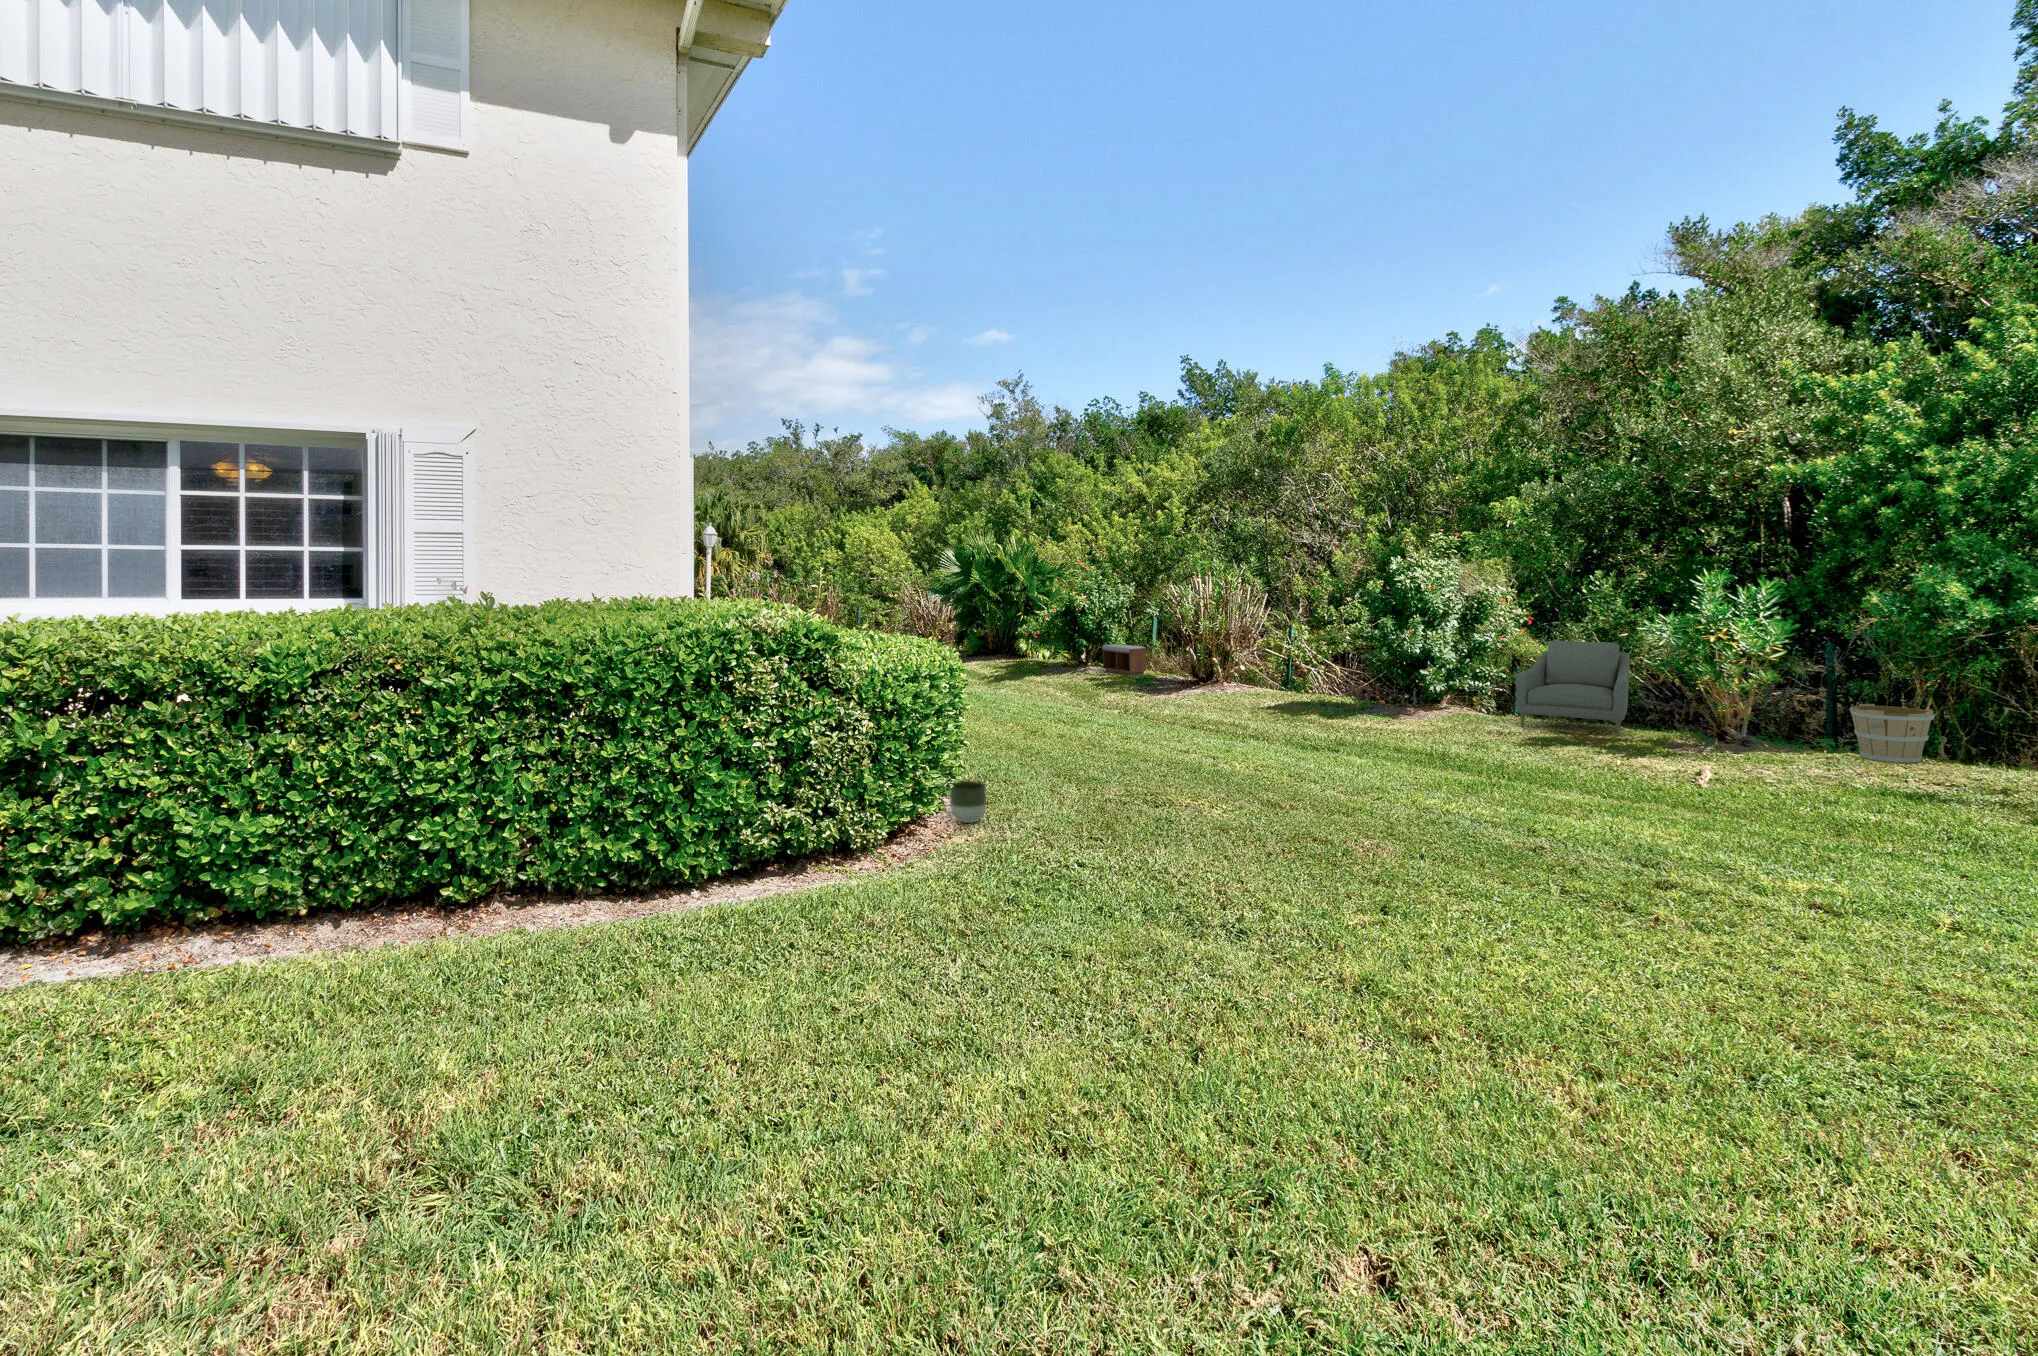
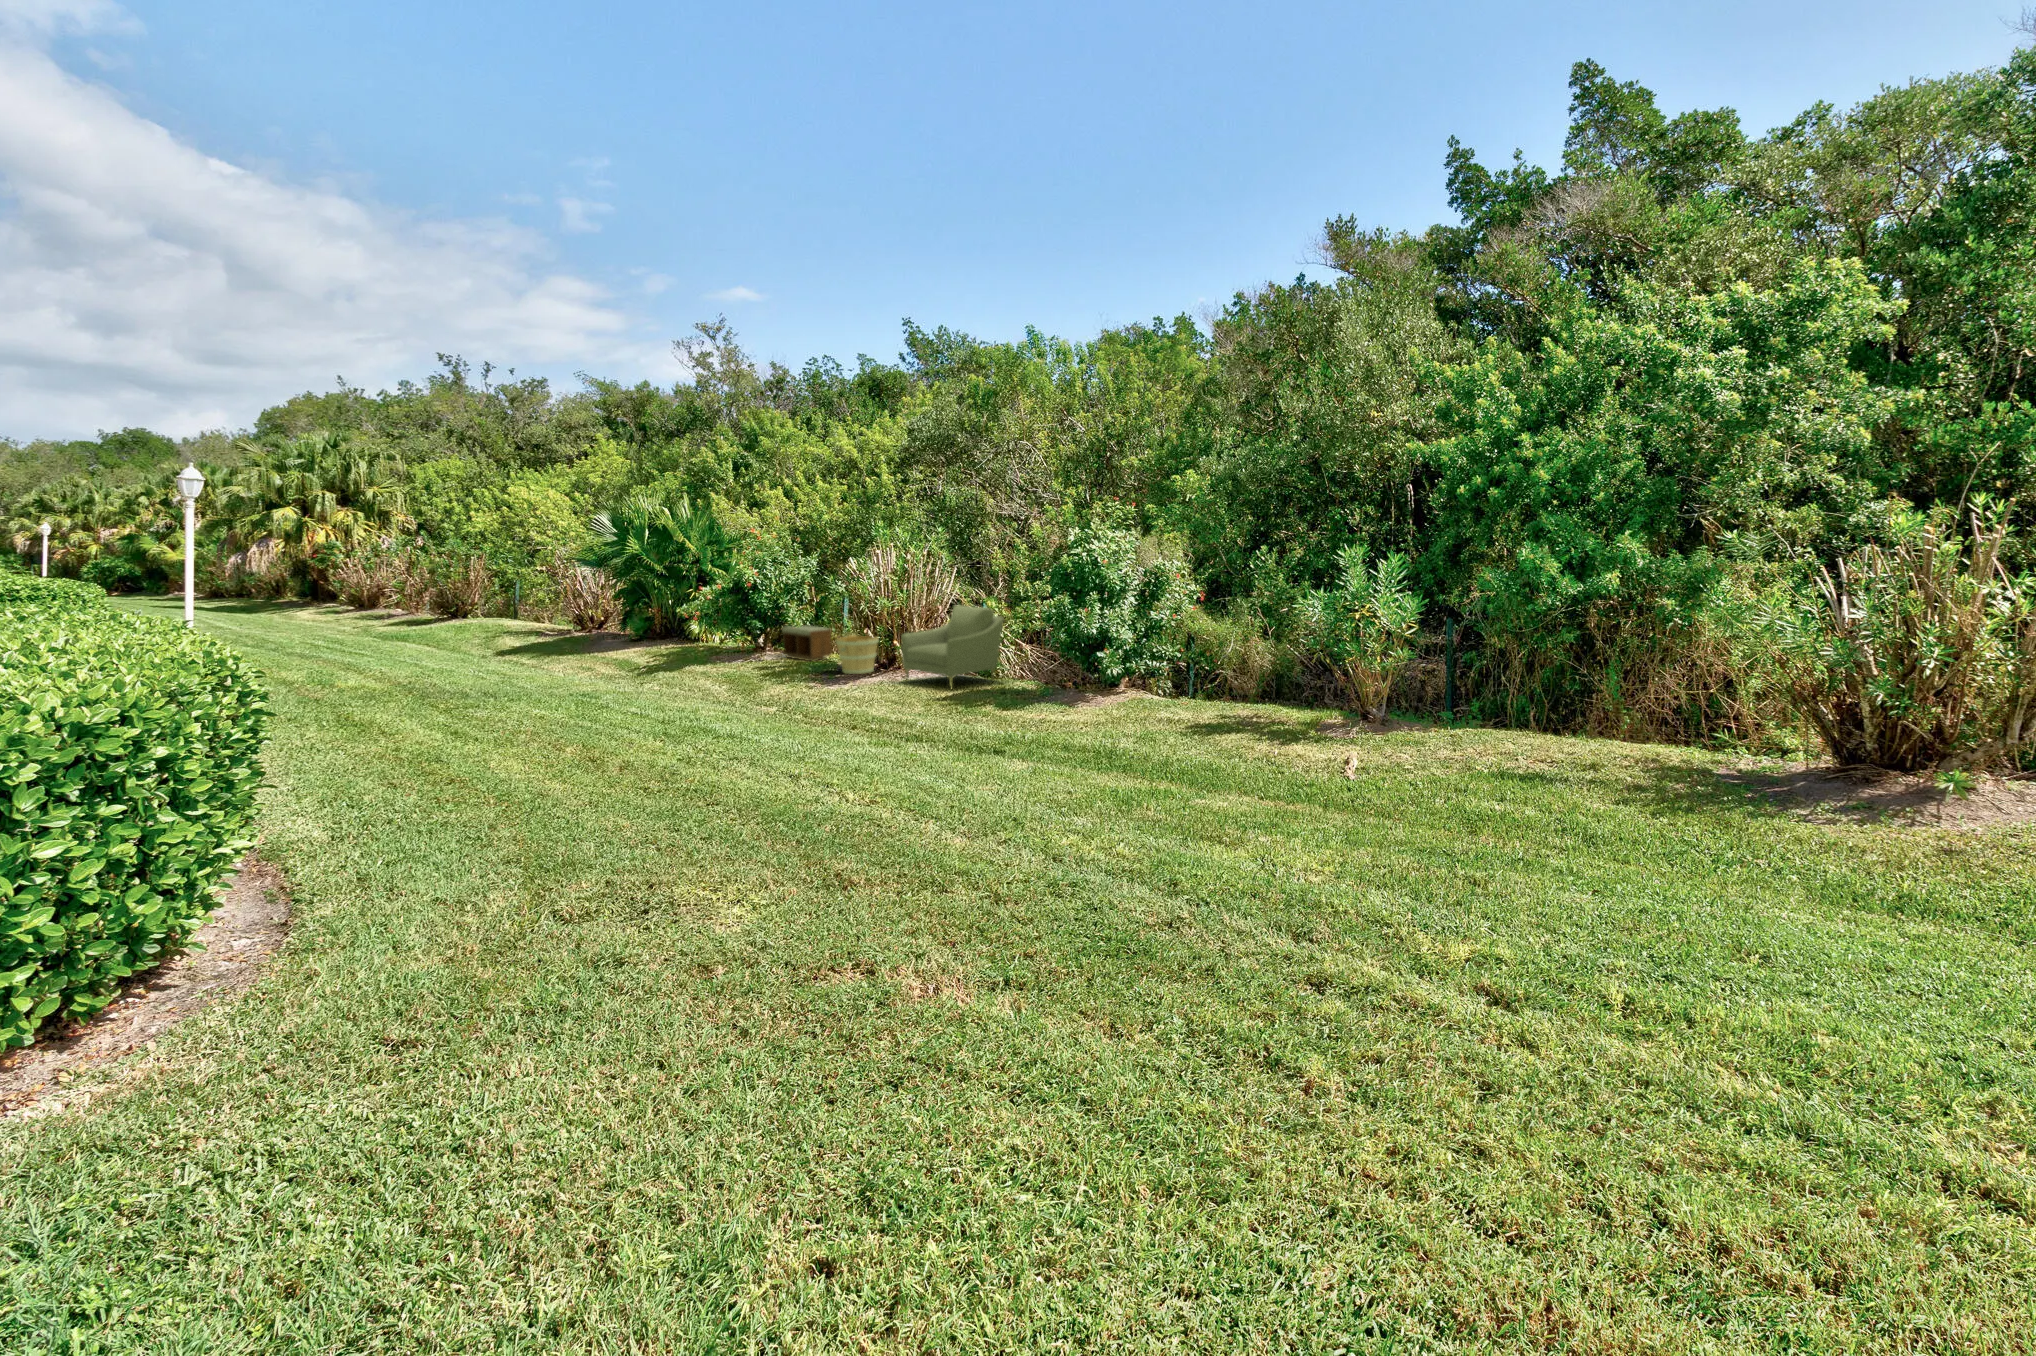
chair: present [1516,641,1630,736] -> present [901,605,1004,688]
wooden bucket: present [1850,704,1935,763] -> present [836,635,879,674]
planter: present [949,781,986,823] -> none [201,904,293,988]

